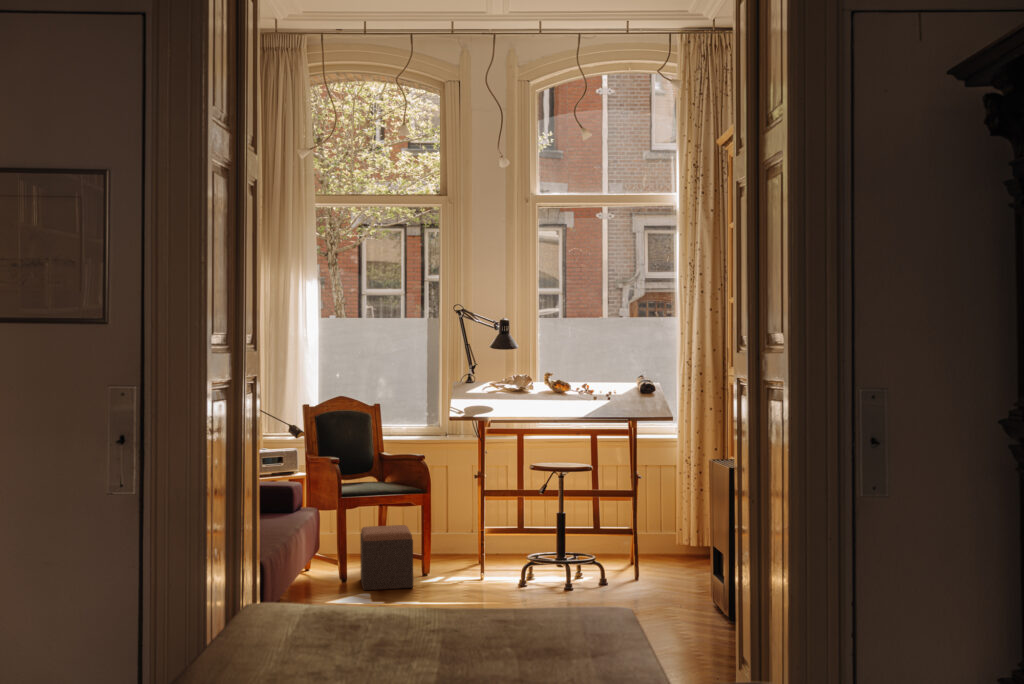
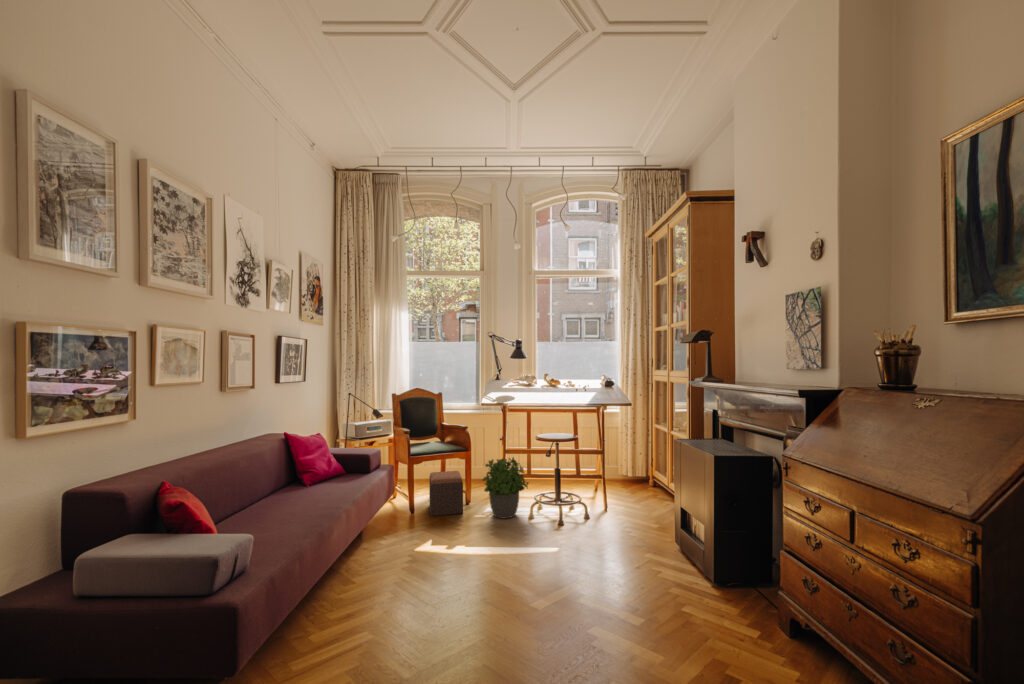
potted plant: none [442,501,516,594] -> present [483,458,528,518]

